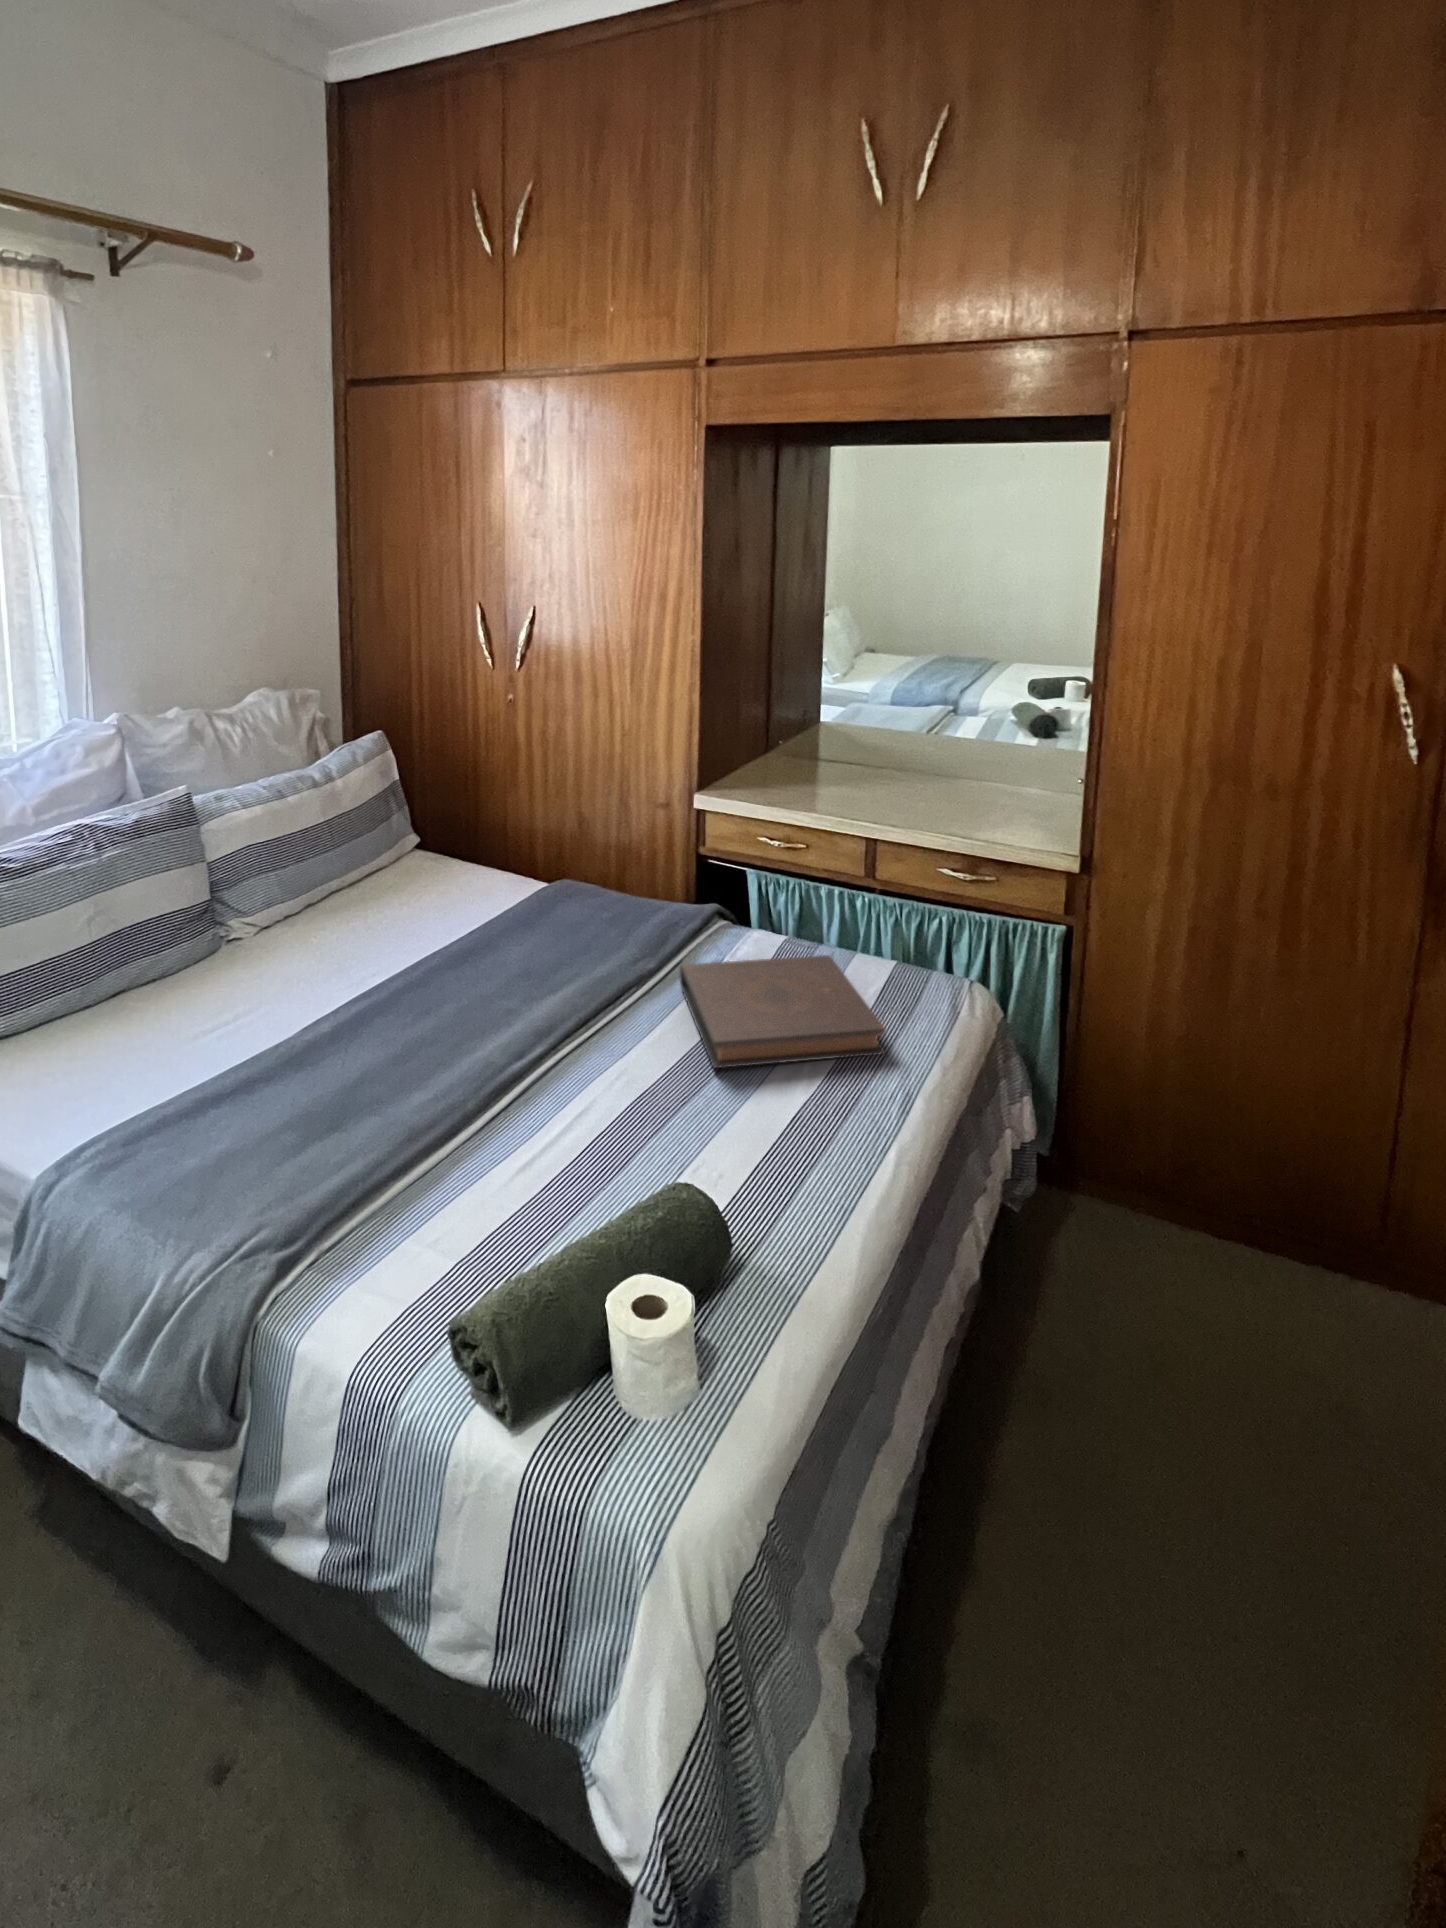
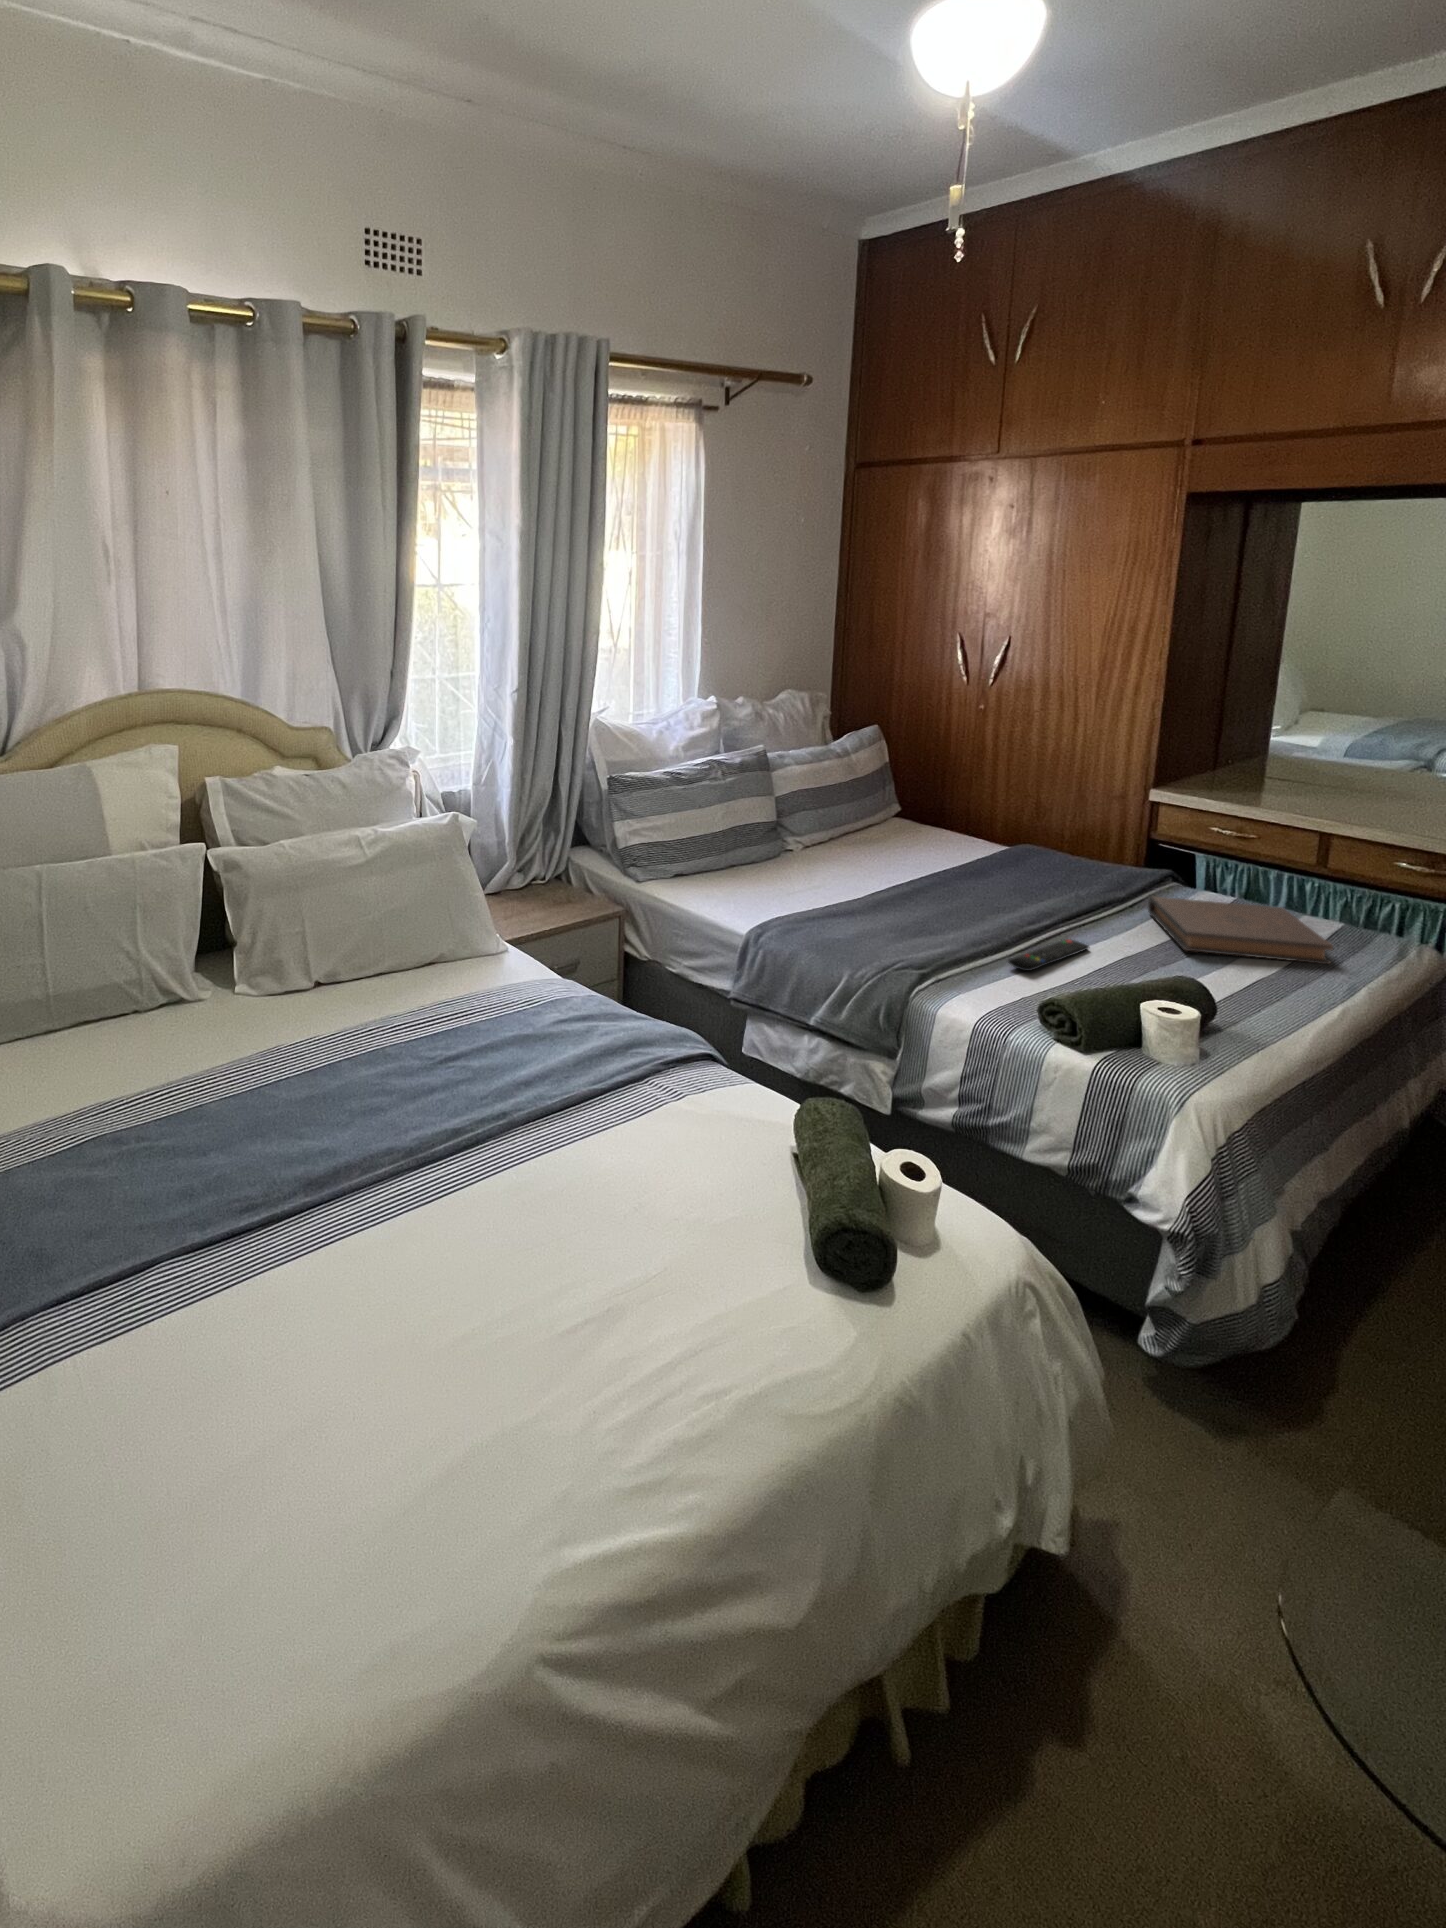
remote control: none [456,1076,590,1184] -> present [1008,939,1090,971]

